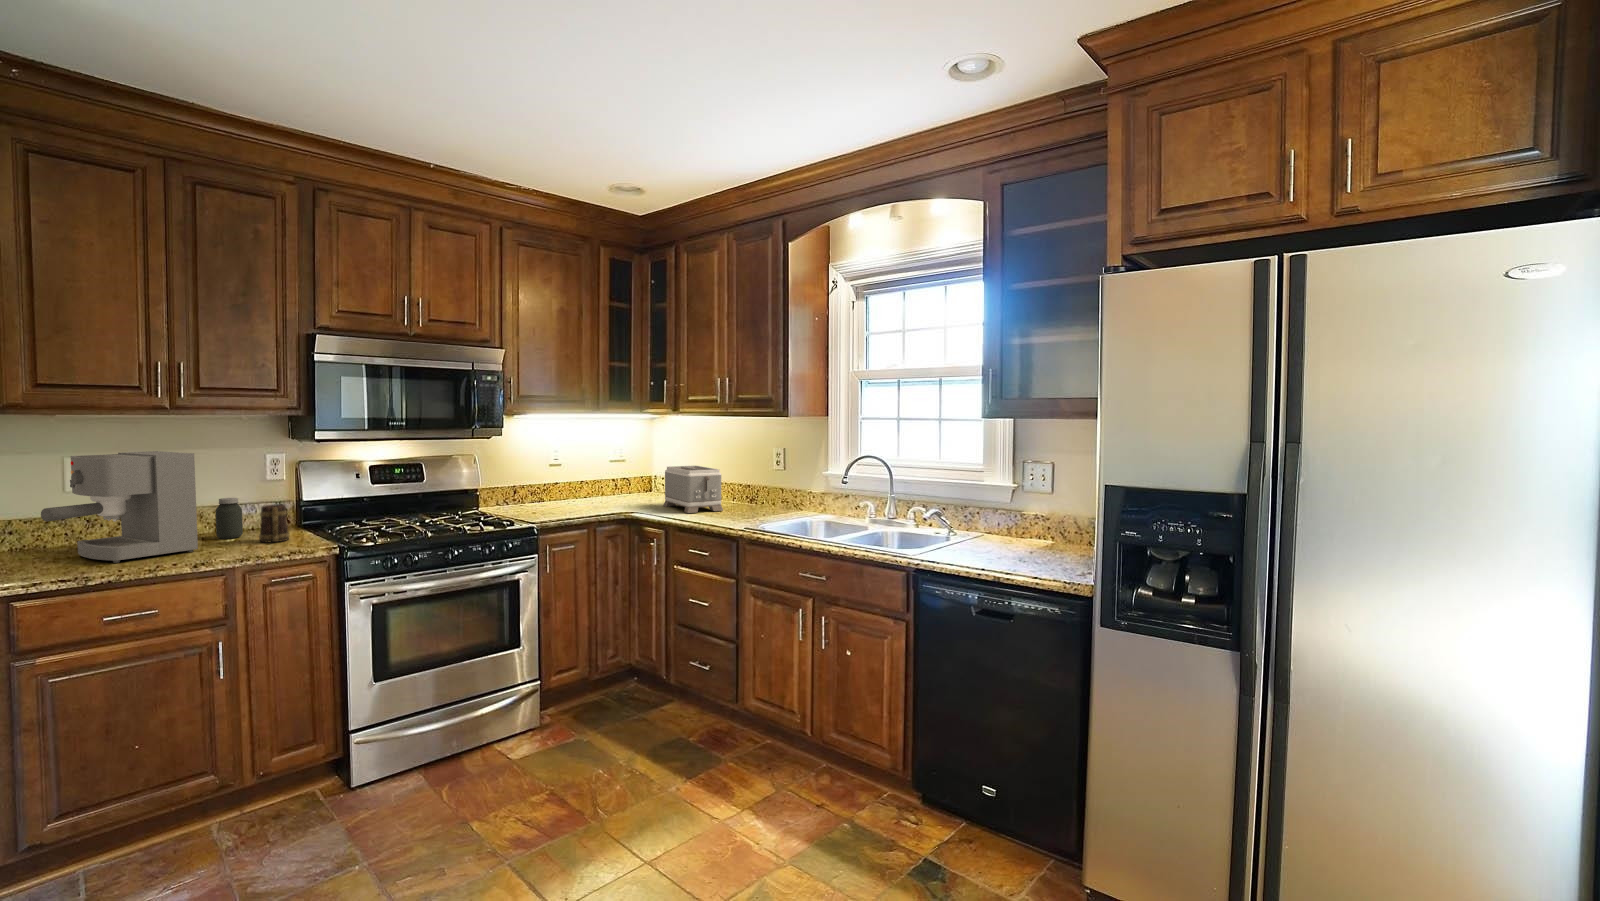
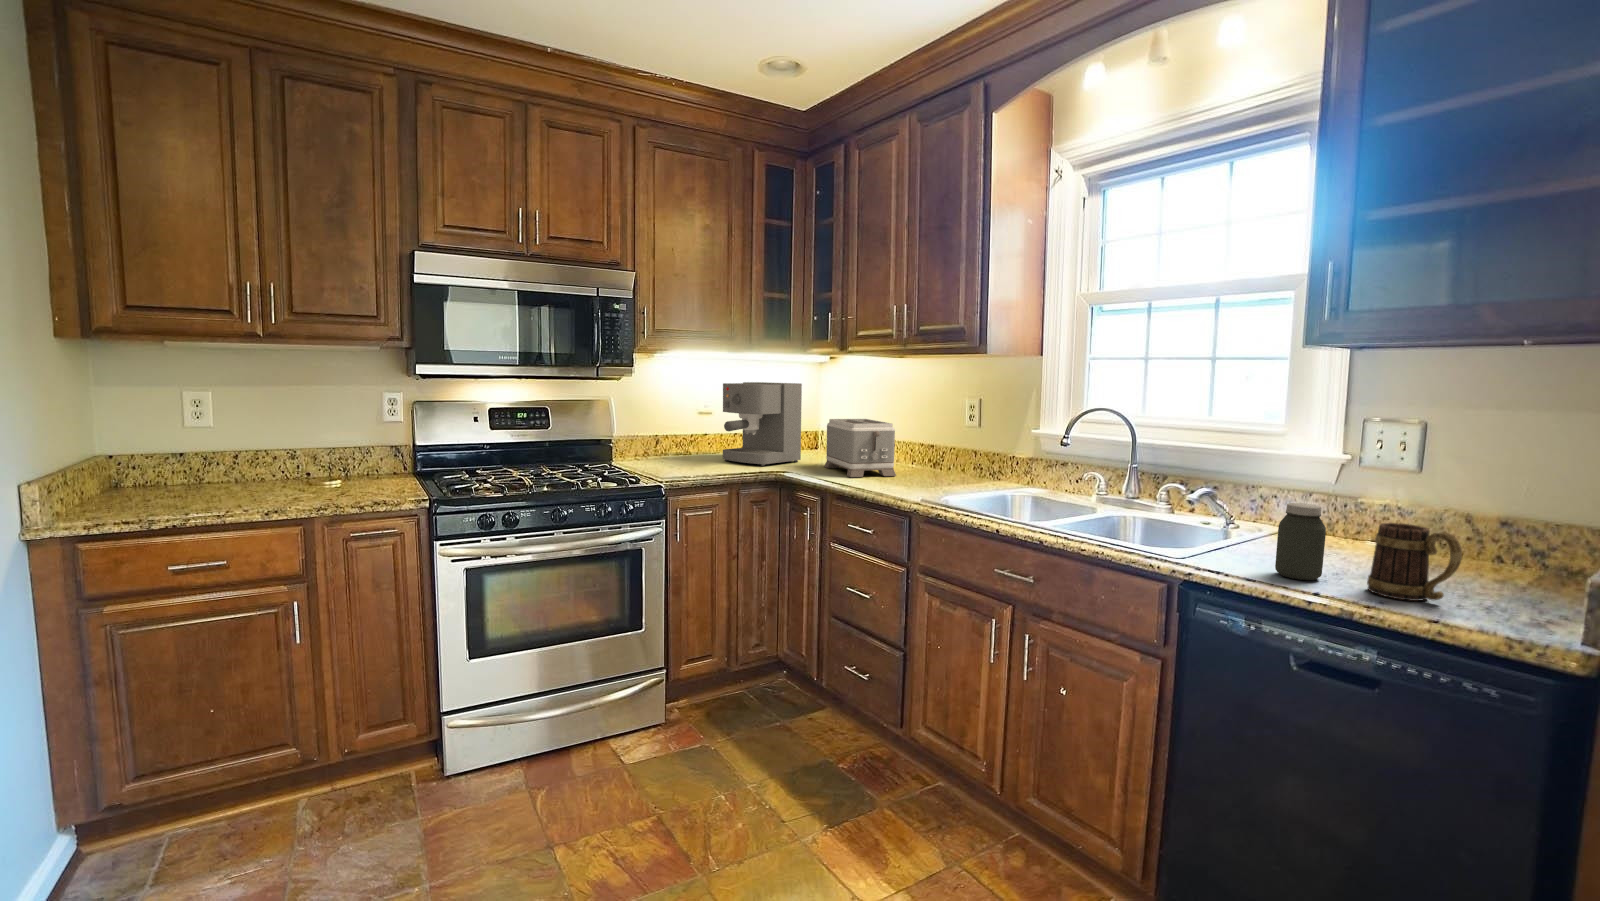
coffee maker: present [41,451,198,563] -> present [723,382,802,466]
jar: present [215,498,243,539] -> present [1275,503,1326,580]
mug: present [259,504,289,542] -> present [1367,523,1462,601]

